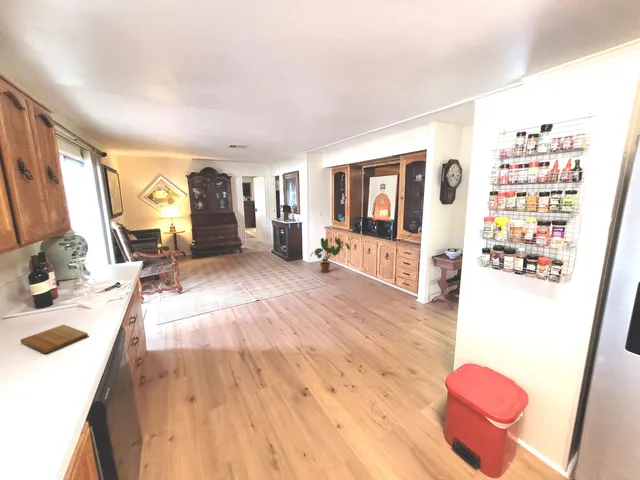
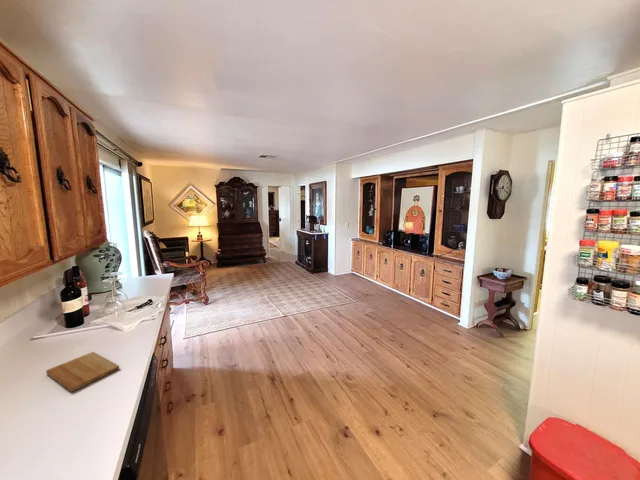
house plant: present [311,237,350,273] -> none [338,250,381,288]

